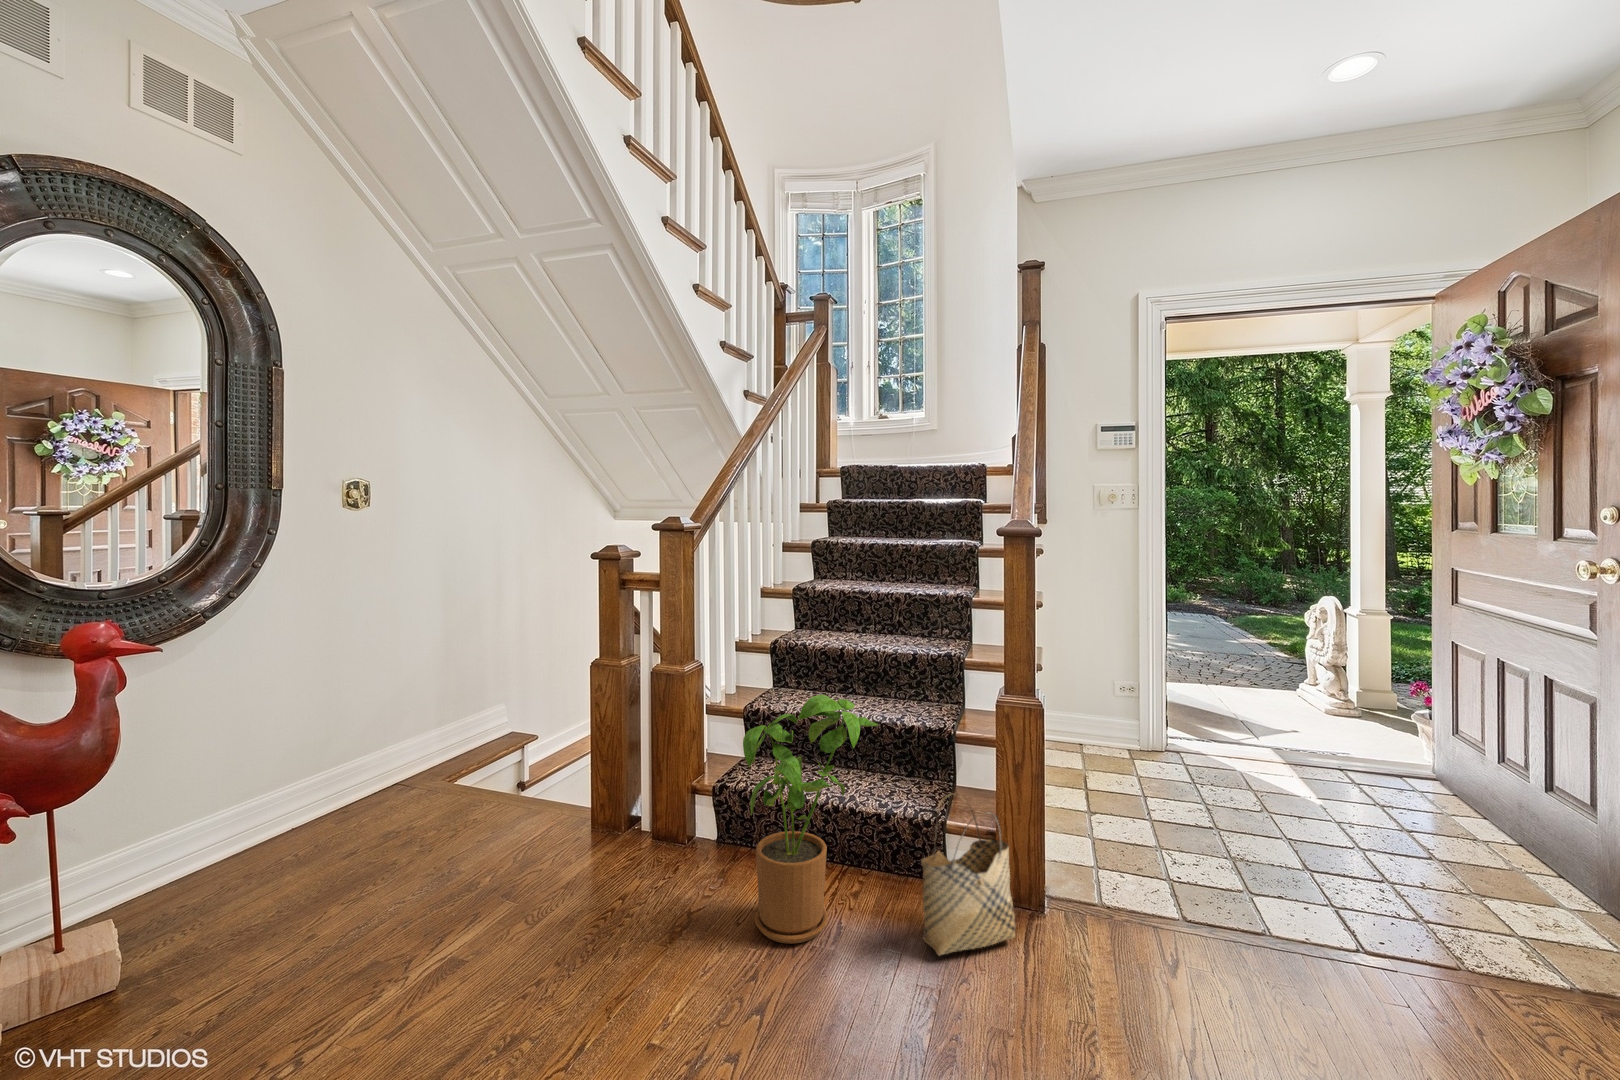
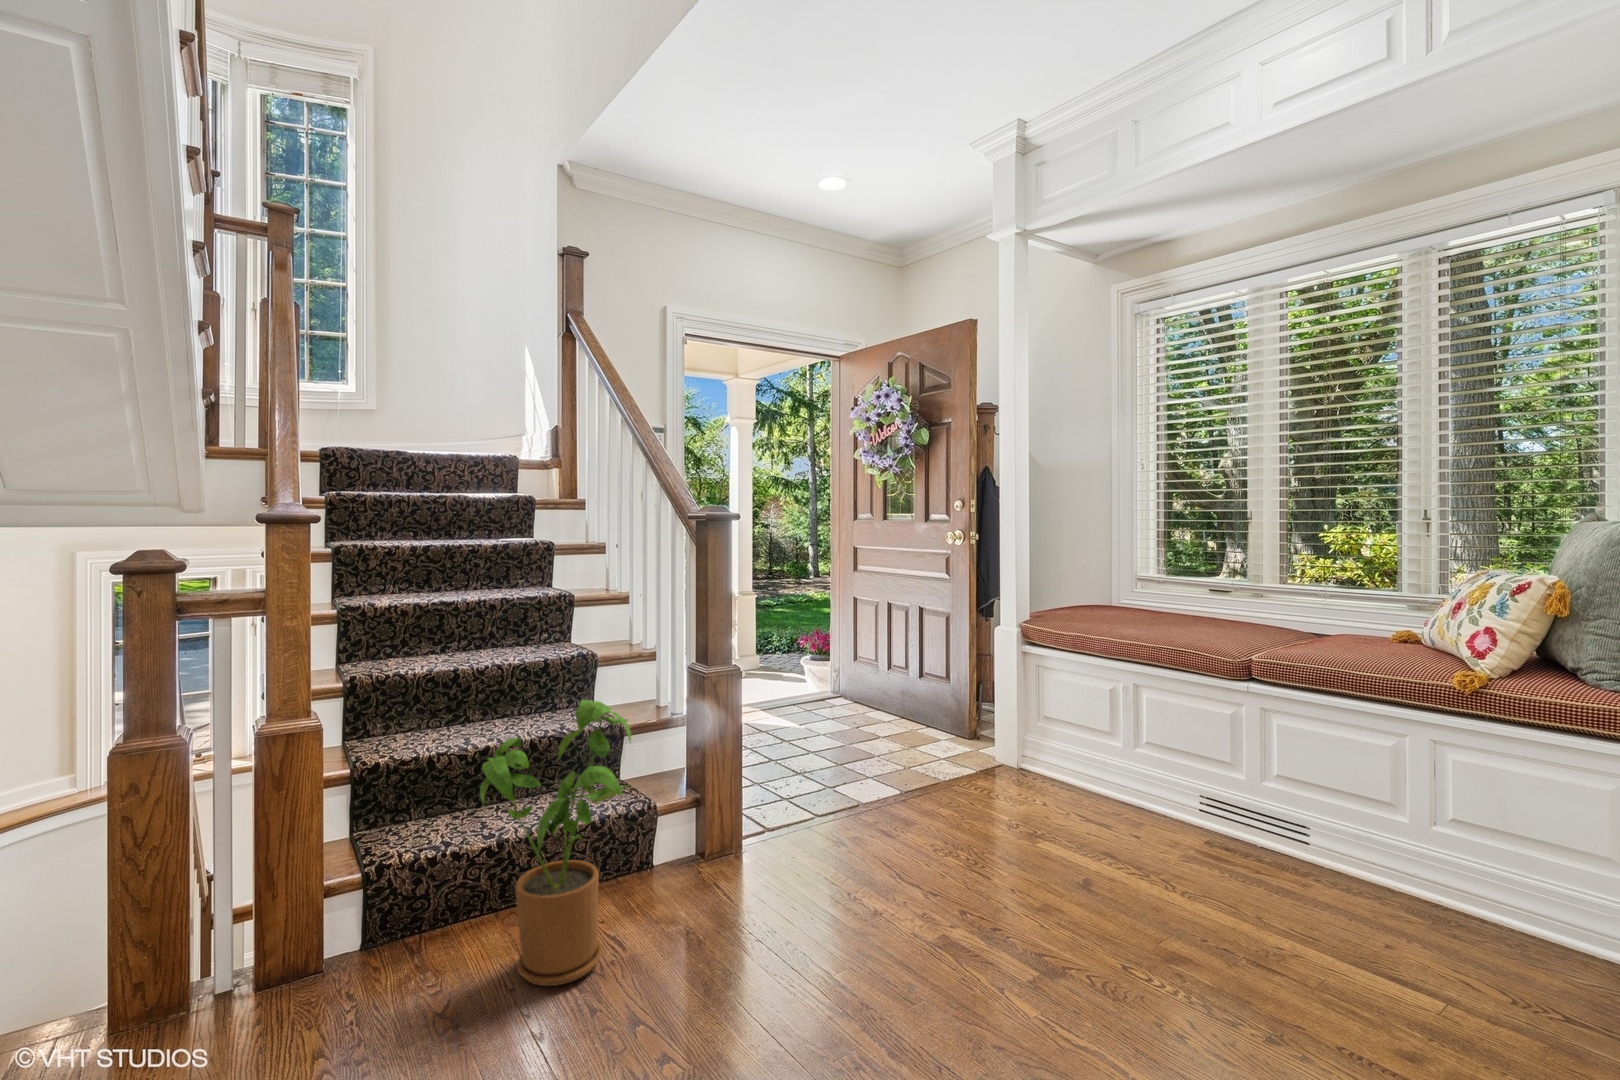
woven basket: present [921,793,1015,956] -> none [684,768,752,915]

